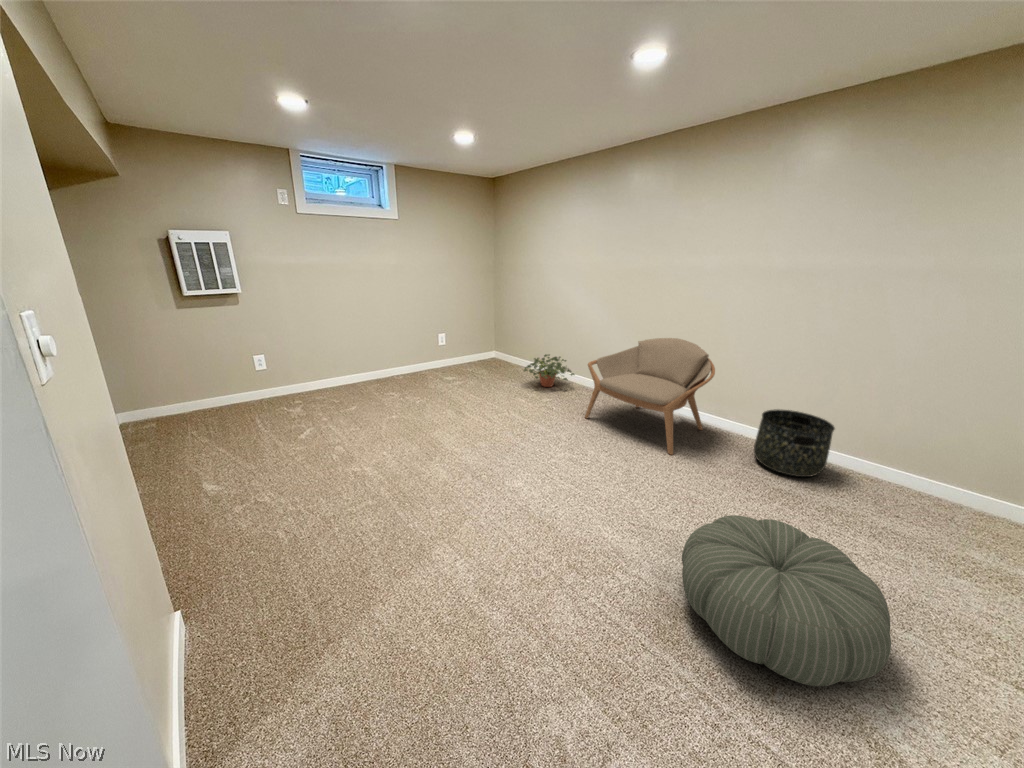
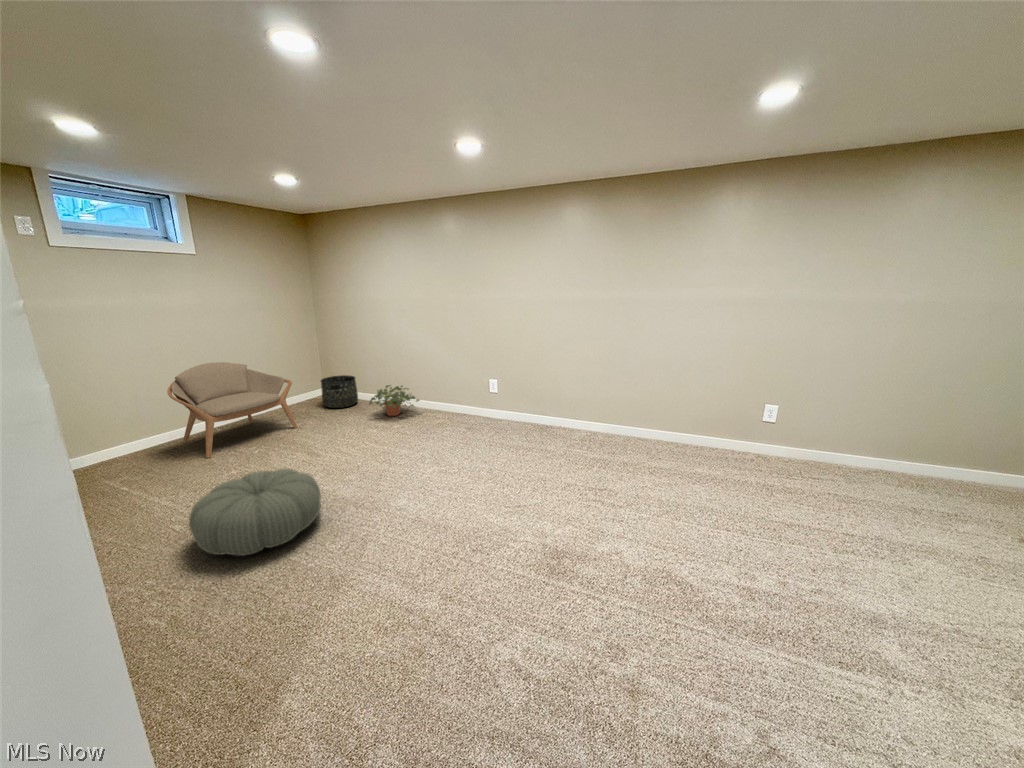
armchair: present [585,338,715,455] -> present [167,362,297,458]
basket: present [754,410,835,477] -> present [321,375,358,408]
pouf: present [682,515,891,686] -> present [189,469,321,556]

